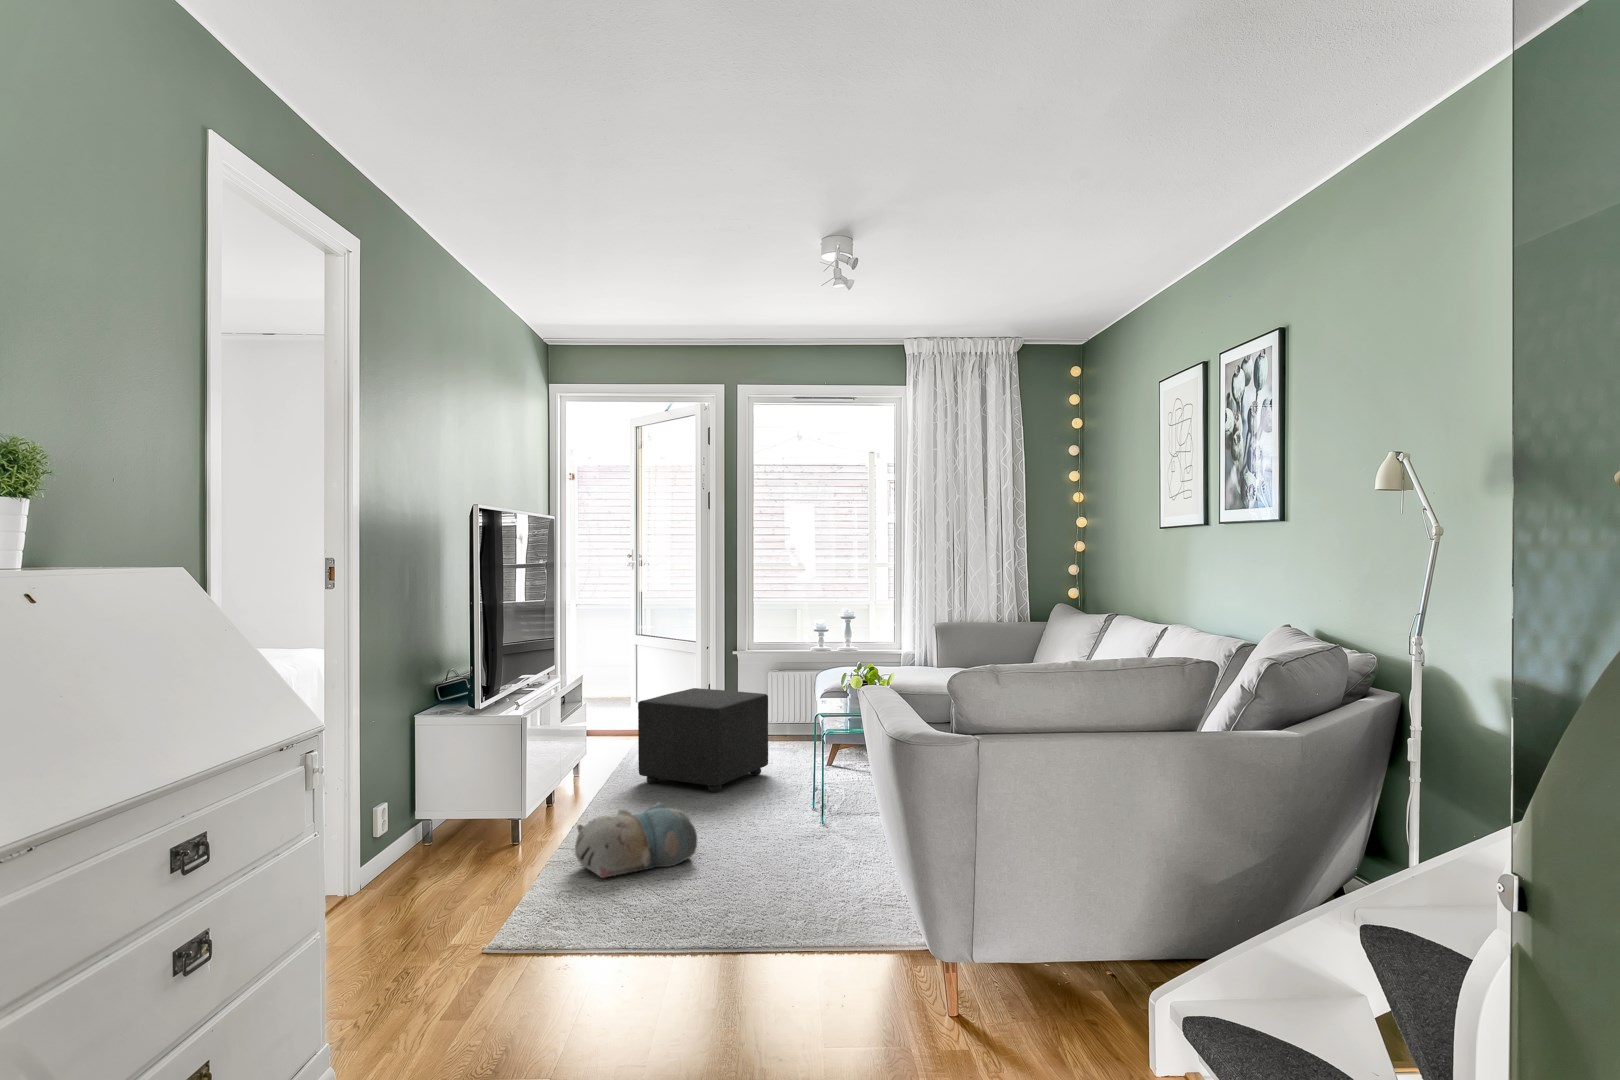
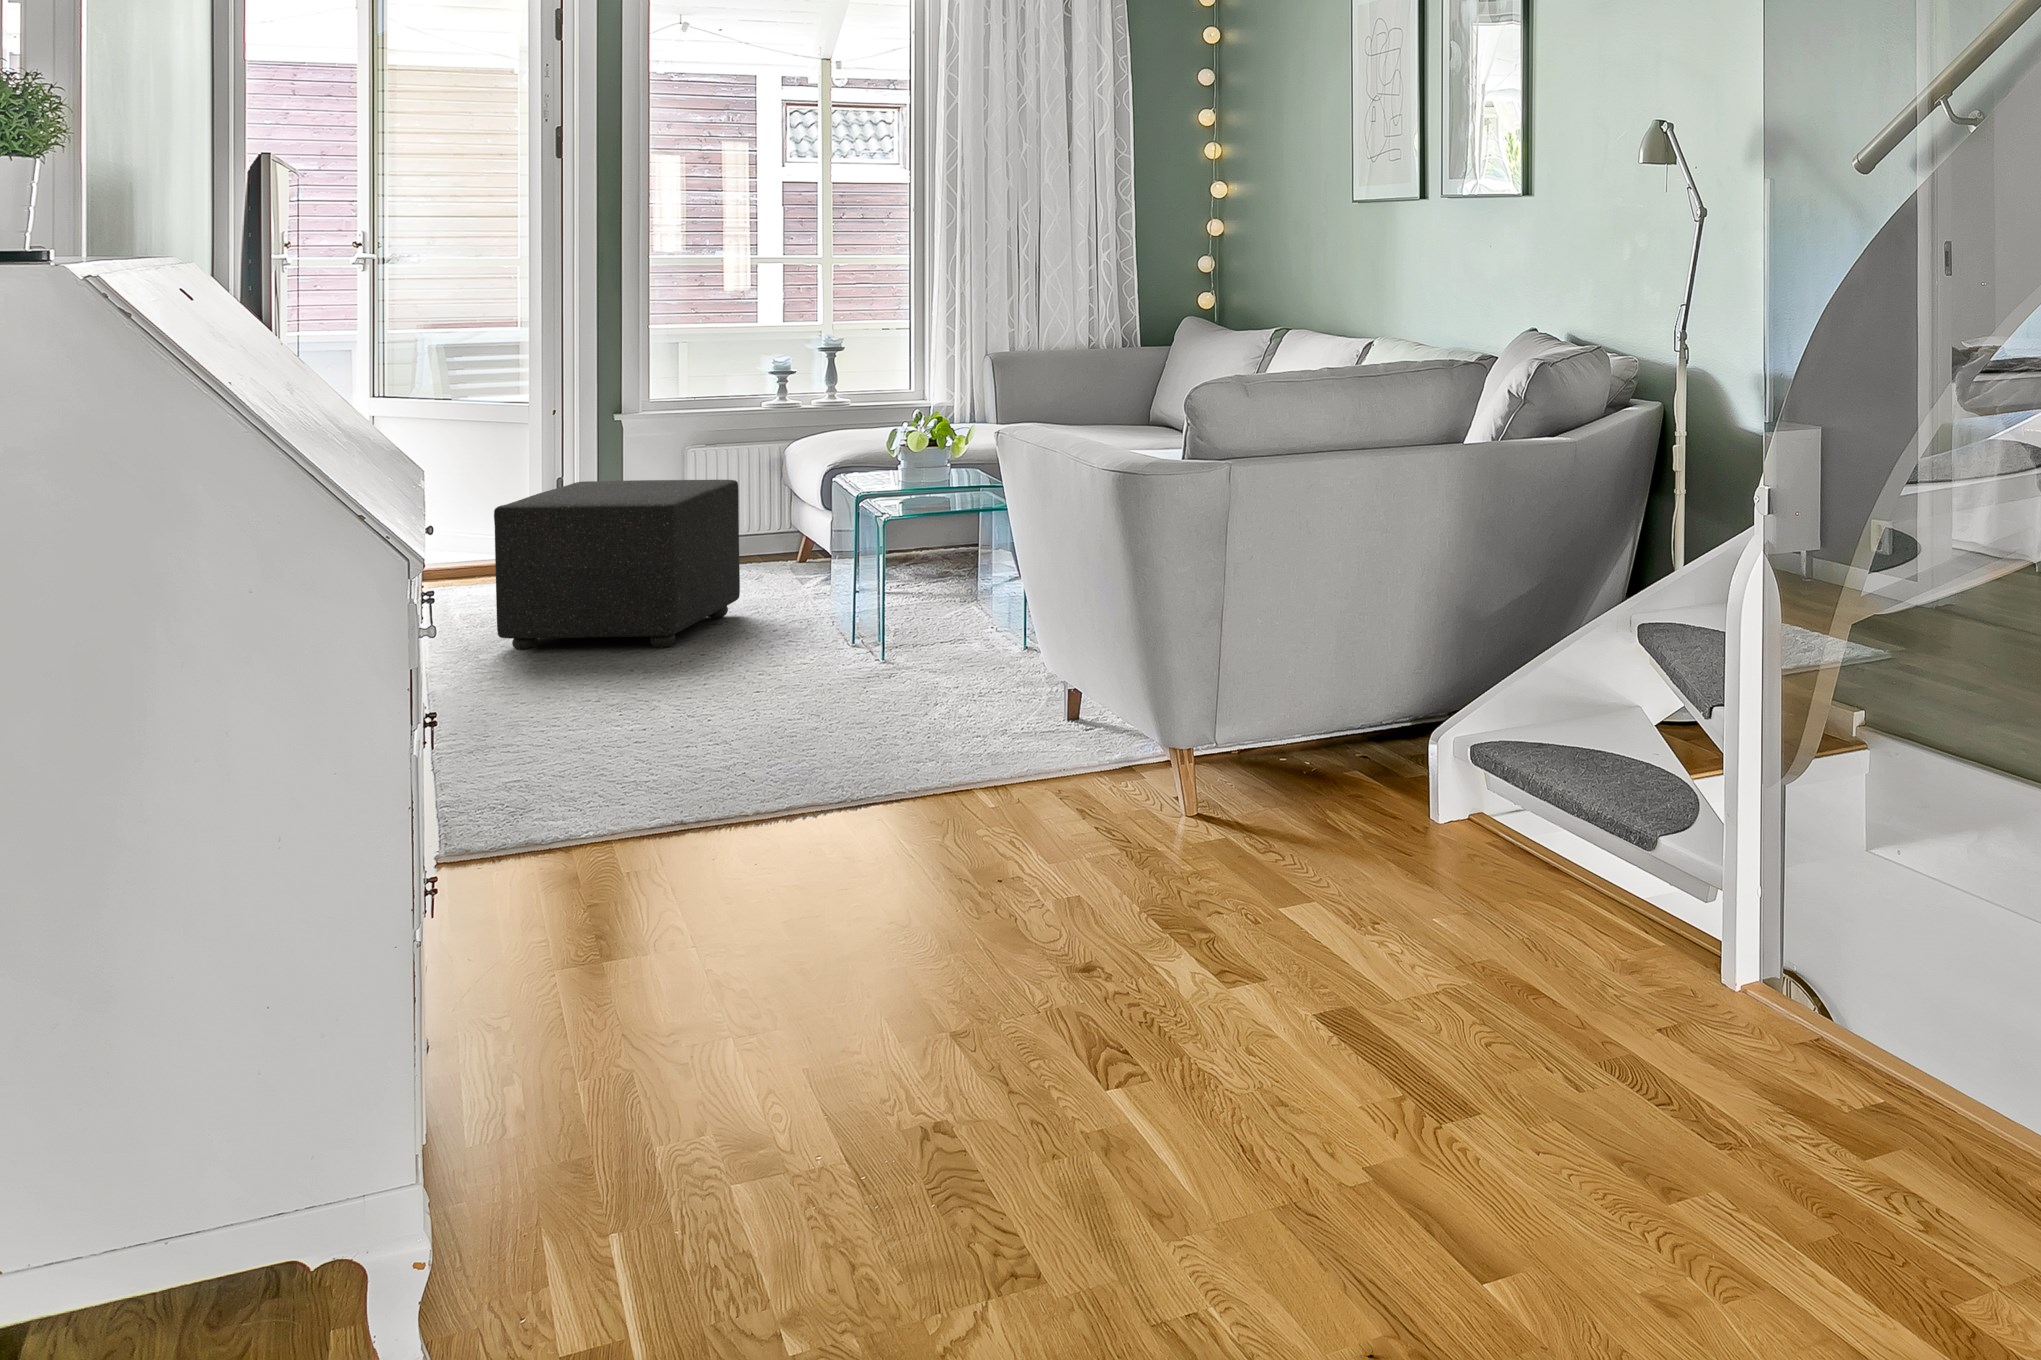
plush toy: present [575,803,697,878] -> none [508,647,724,764]

